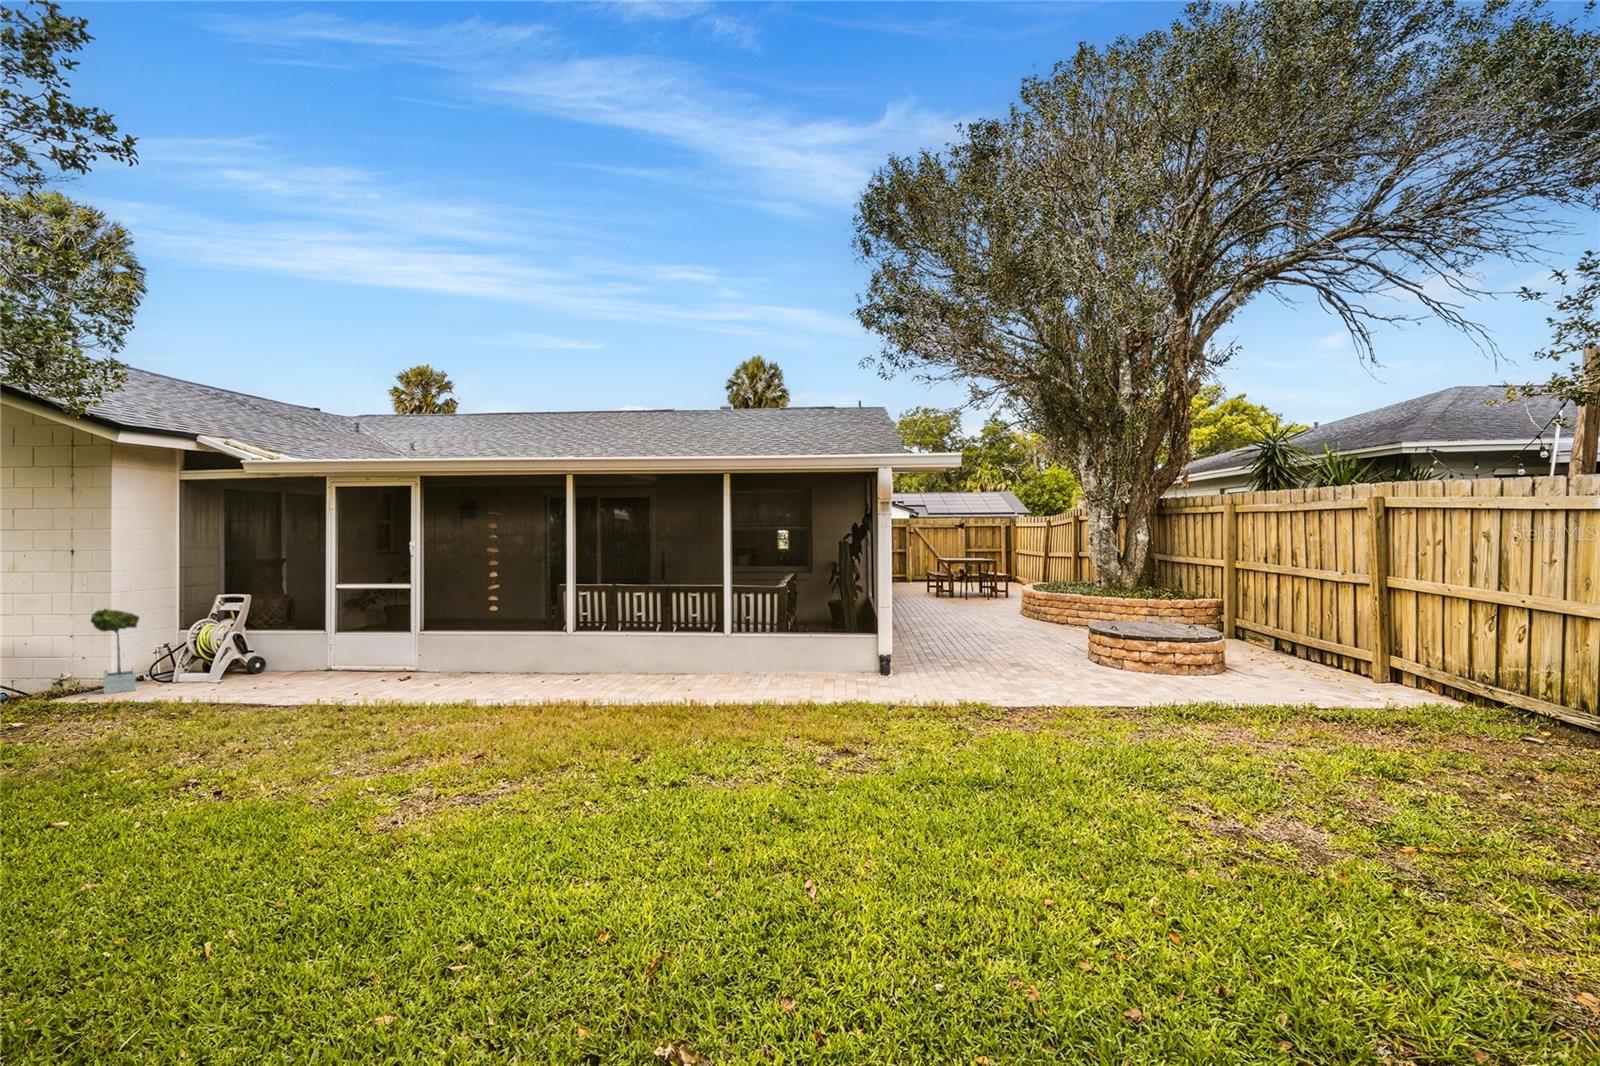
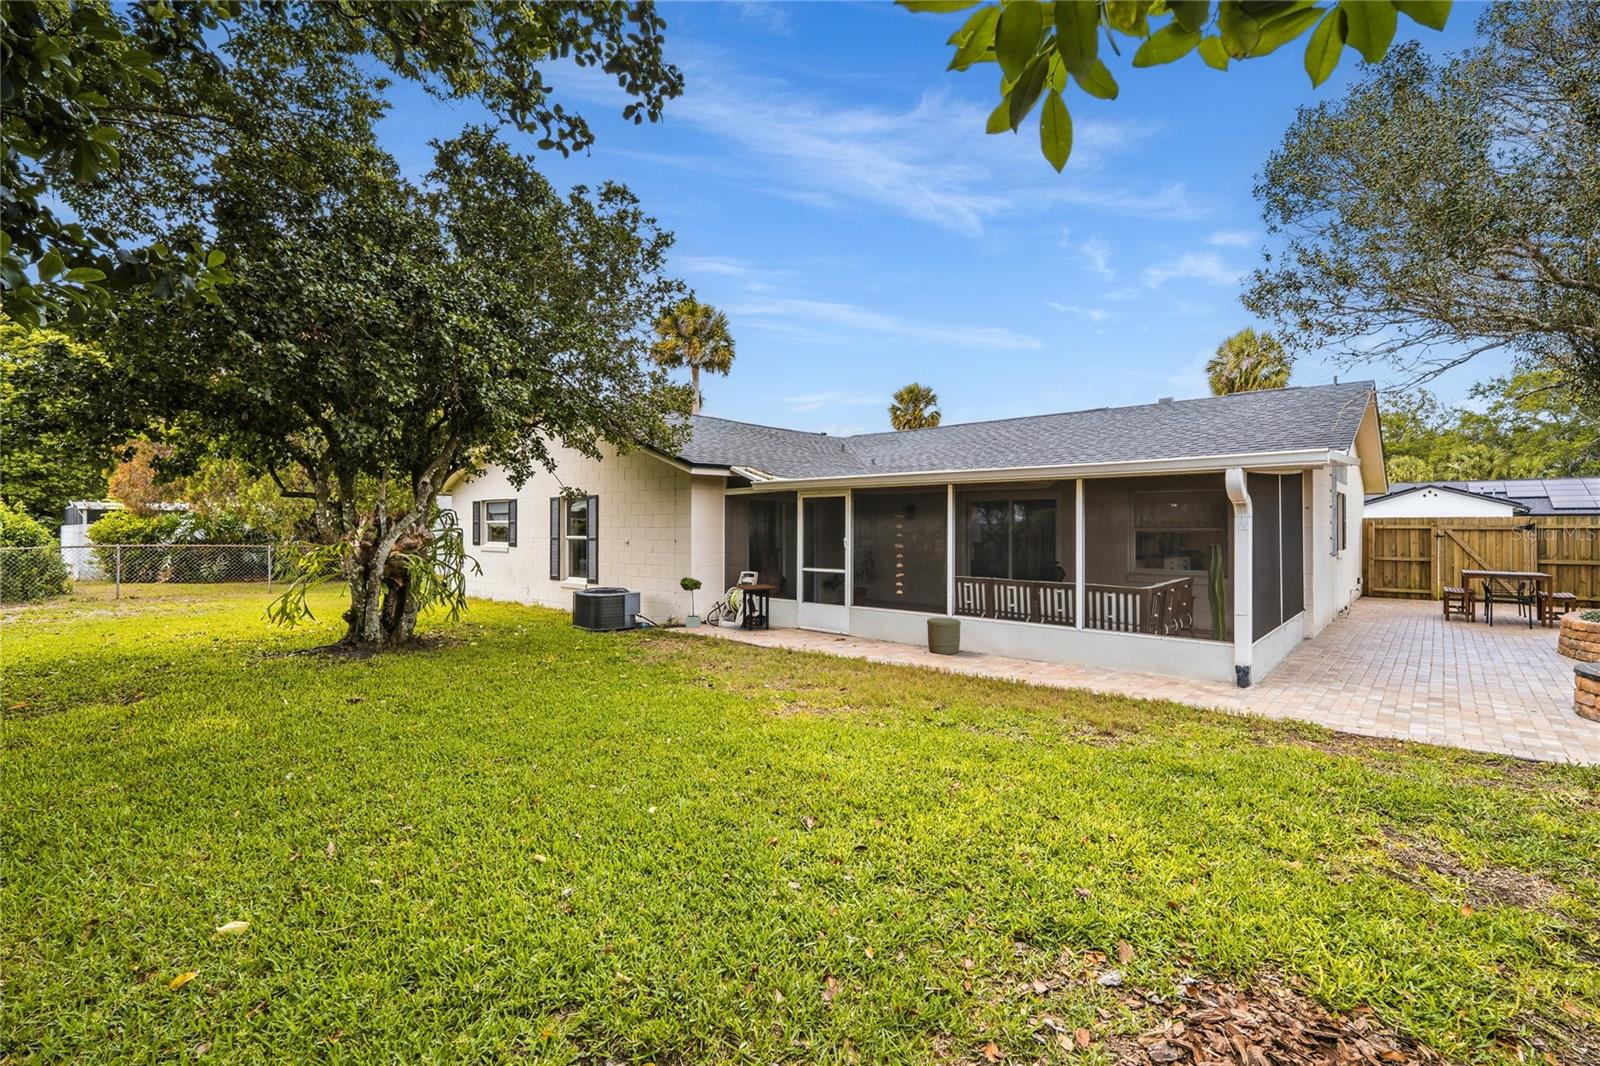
side table: none [209,613,294,685] -> present [735,584,778,631]
woven basket: none [543,636,585,680] -> present [927,618,961,654]

